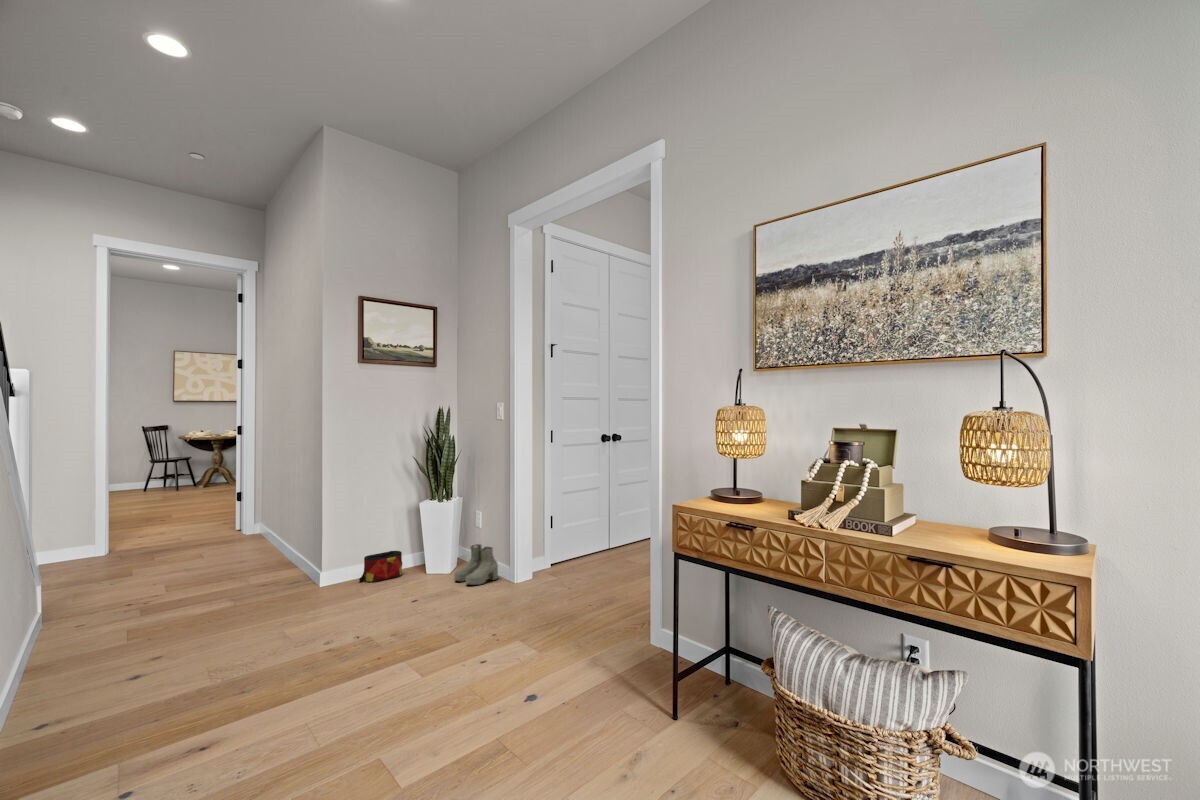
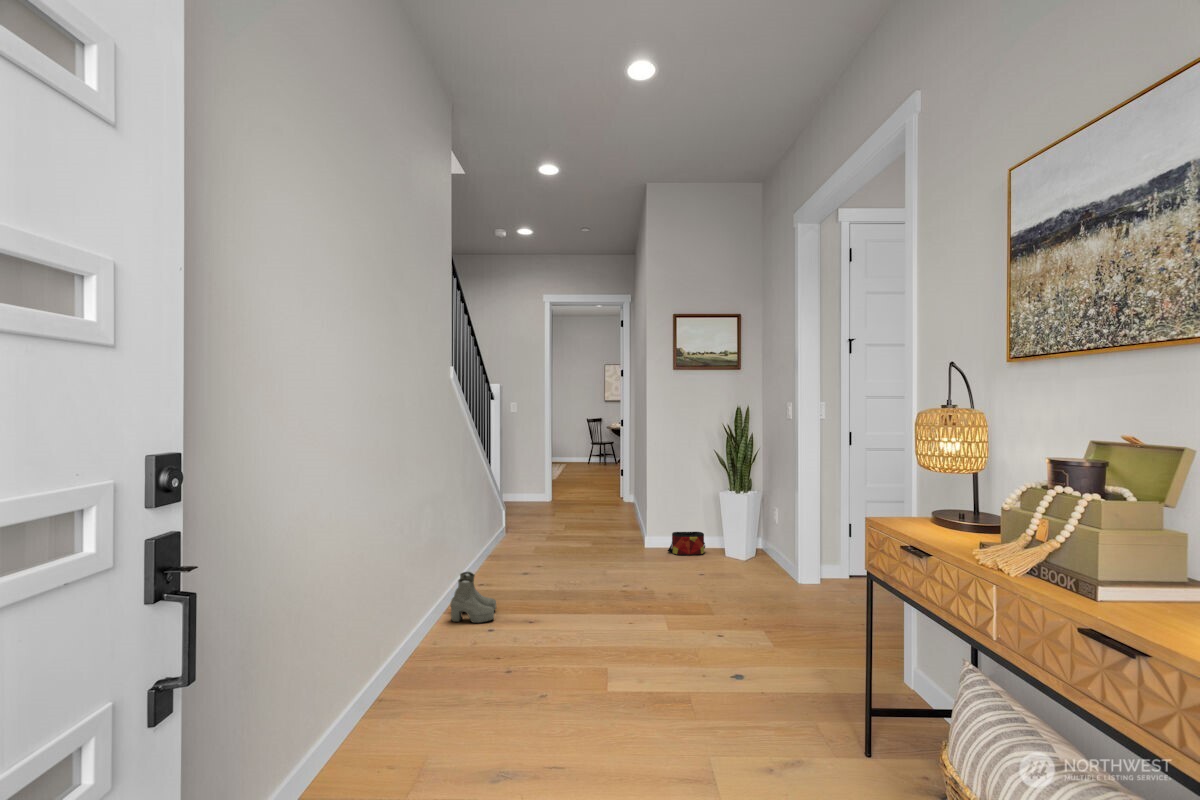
boots: present [454,544,498,585] -> present [450,572,497,623]

